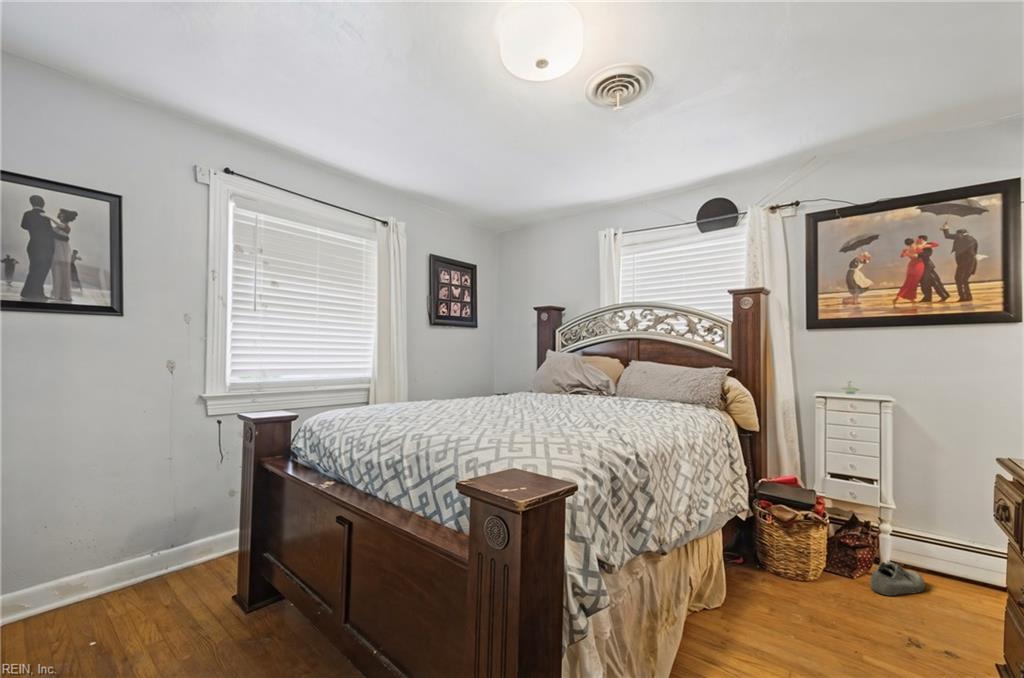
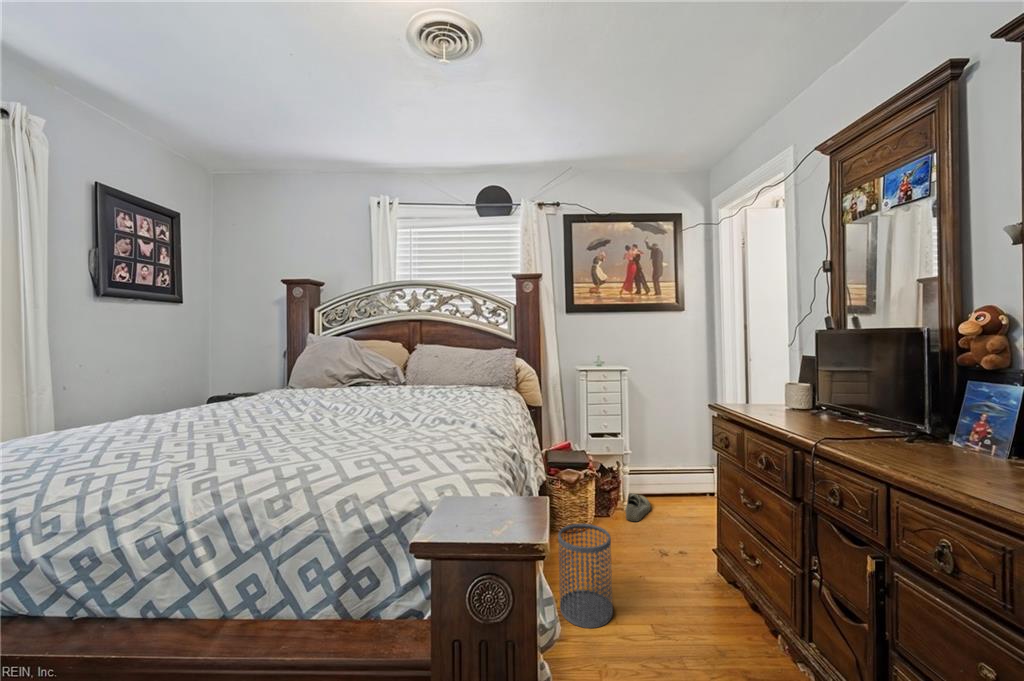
wastebasket: none [711,548,771,653] -> present [558,524,613,628]

